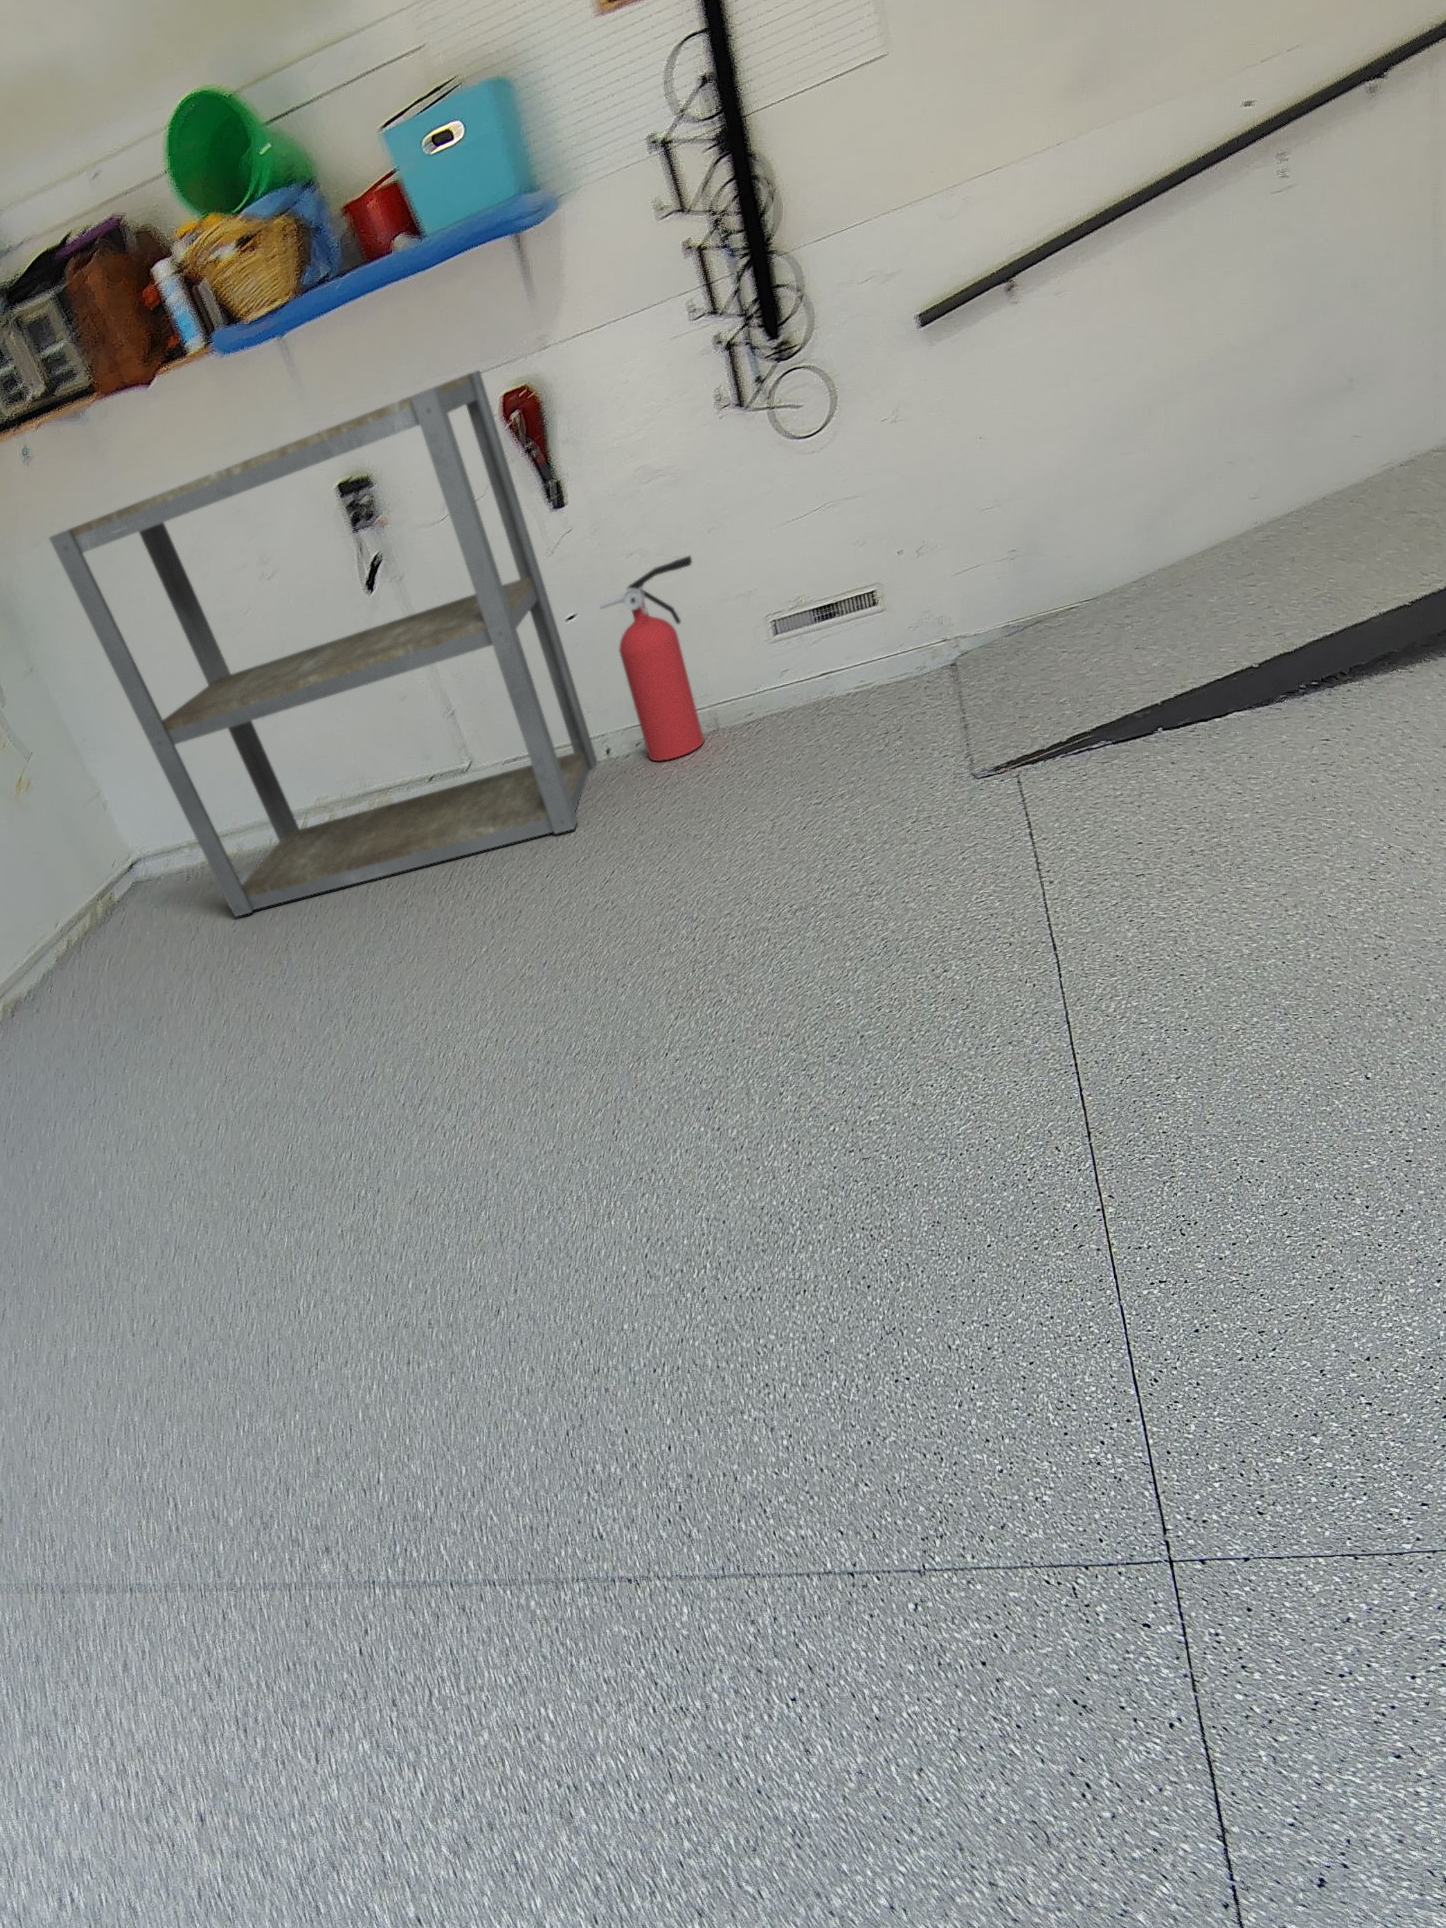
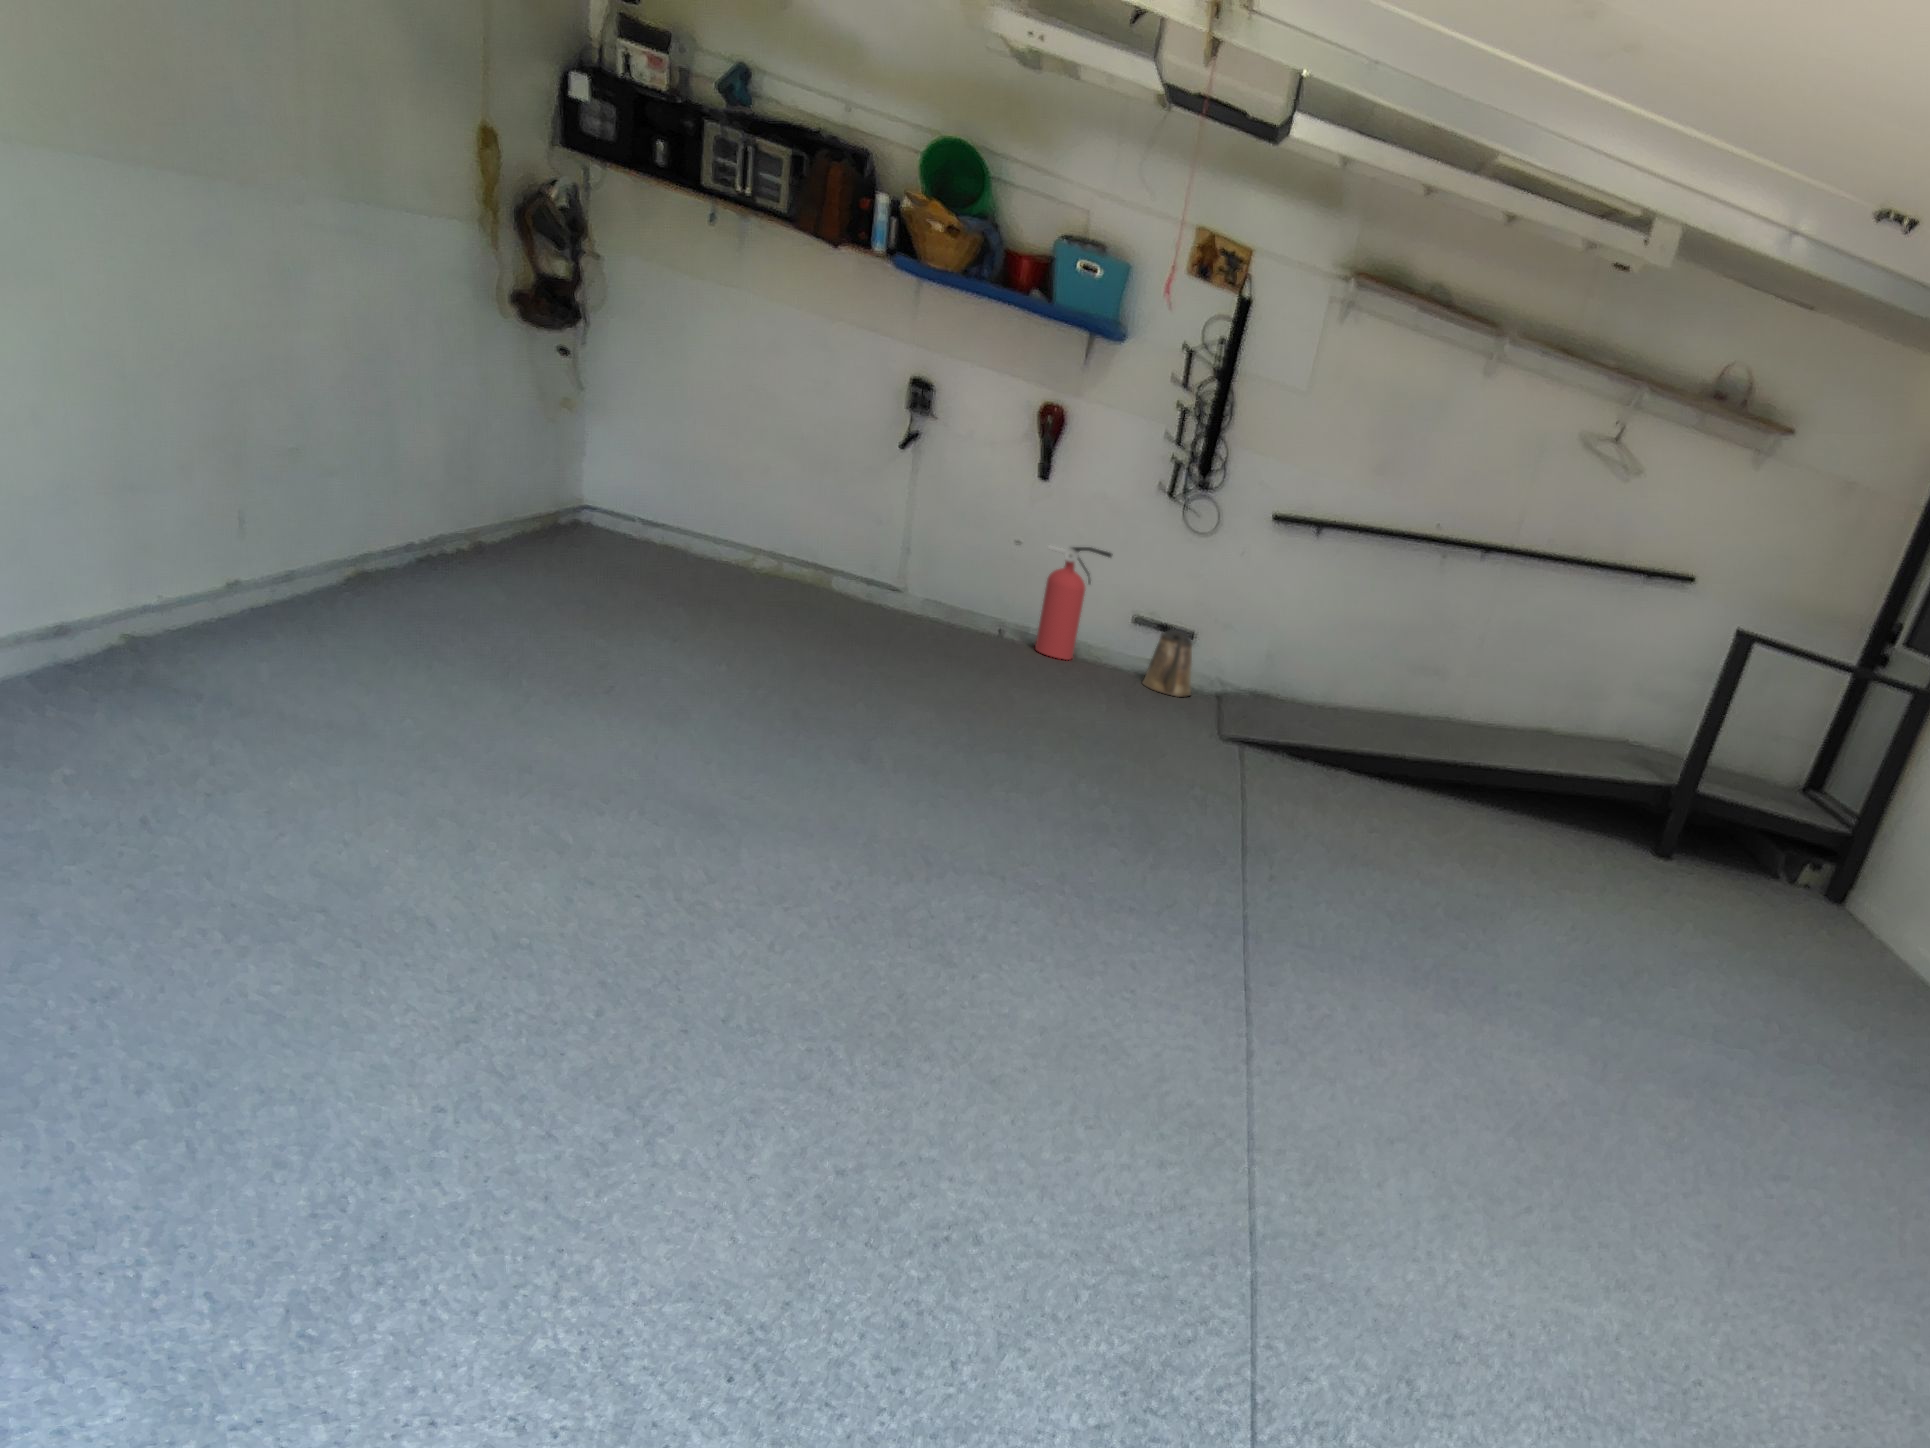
shelving unit: present [50,370,597,916] -> none [703,282,1040,658]
watering can: none [810,609,897,728] -> present [1142,630,1192,697]

